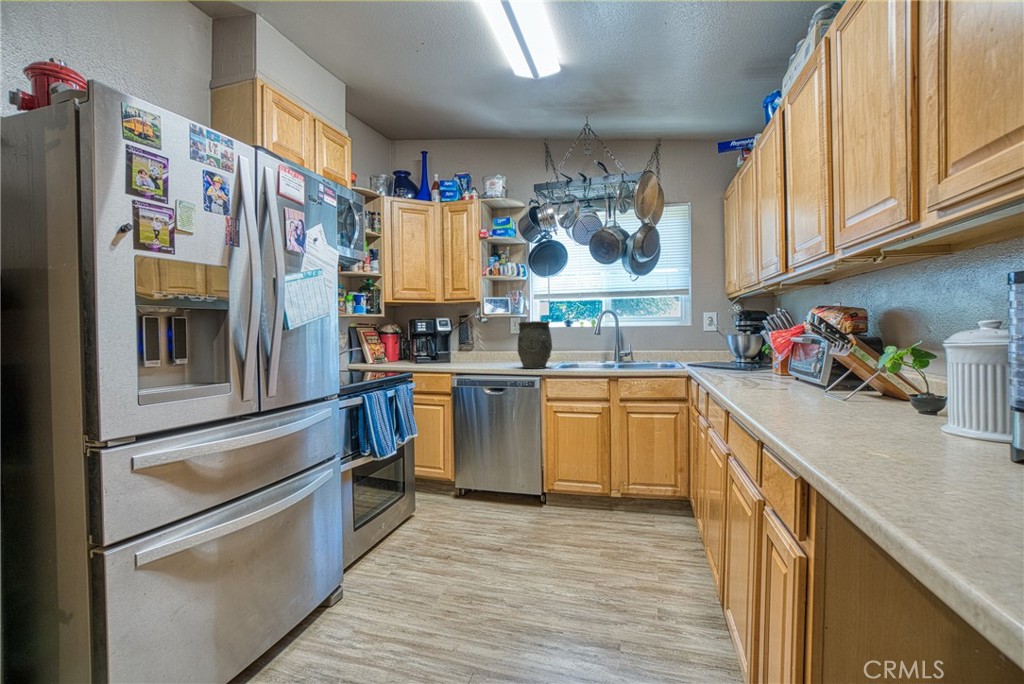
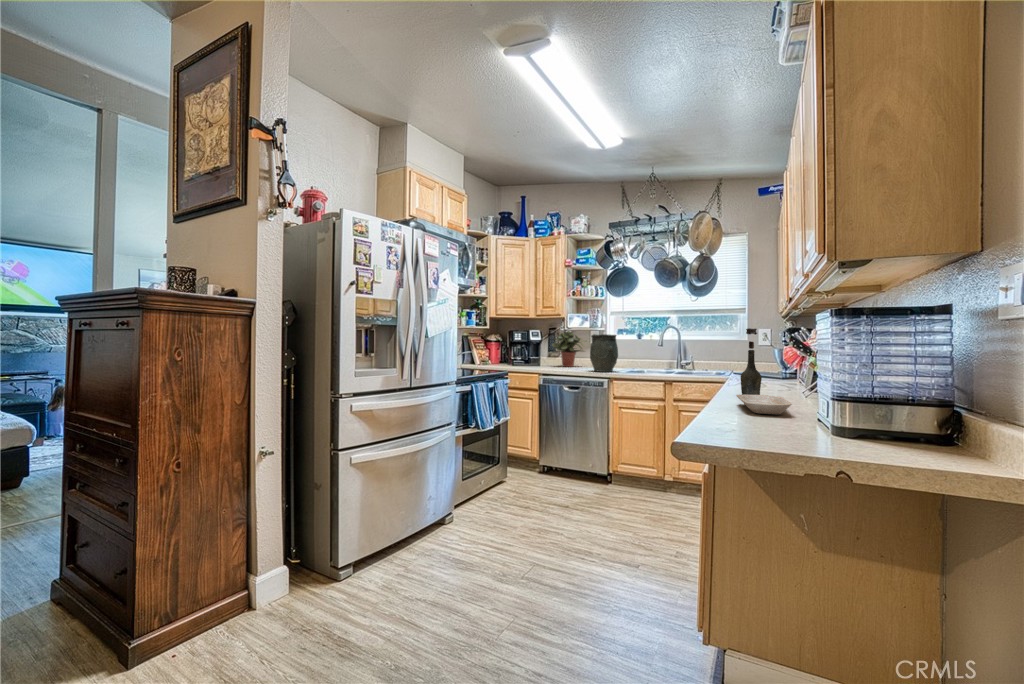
bottle: none [753,306,783,401] -> present [741,328,762,395]
potted plant: none [466,318,508,363] -> present [552,331,585,367]
tray: none [781,402,909,439] -> present [736,395,792,414]

